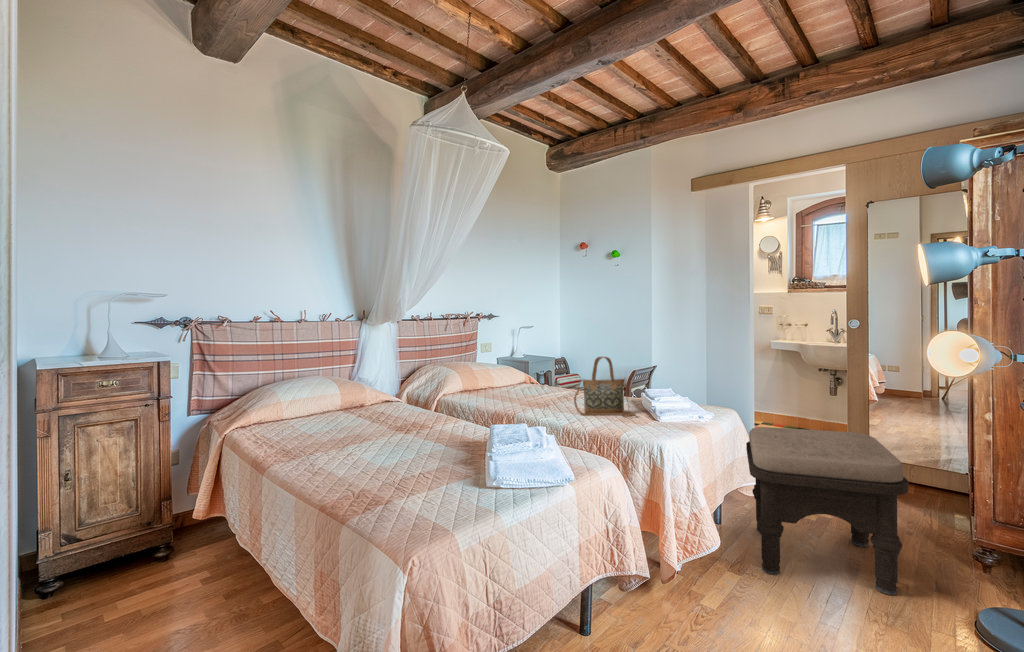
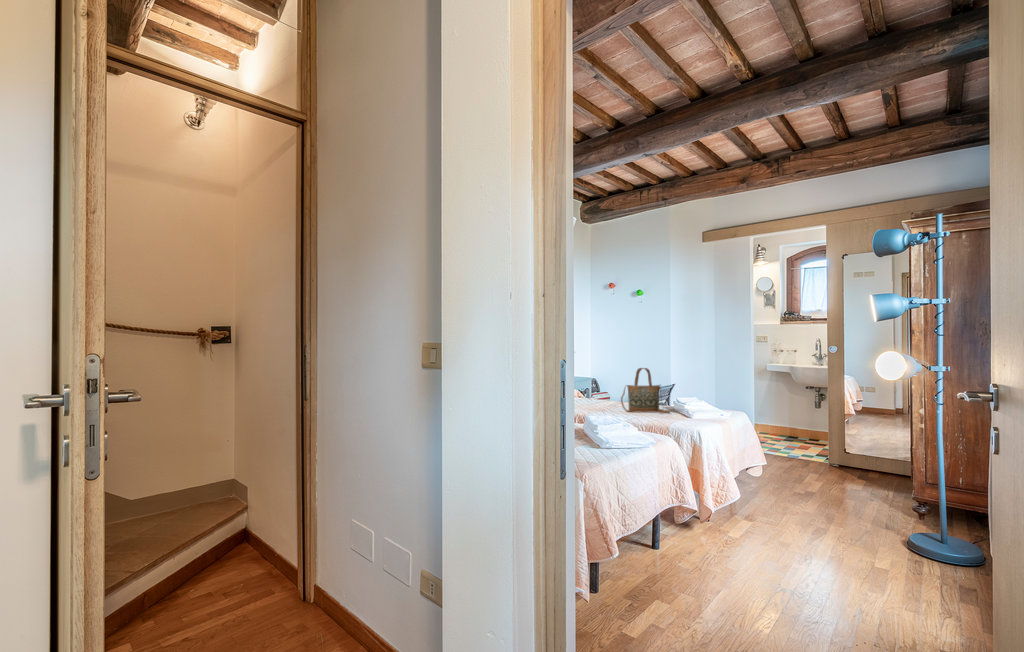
ottoman: present [746,427,909,595] -> none [754,423,876,542]

